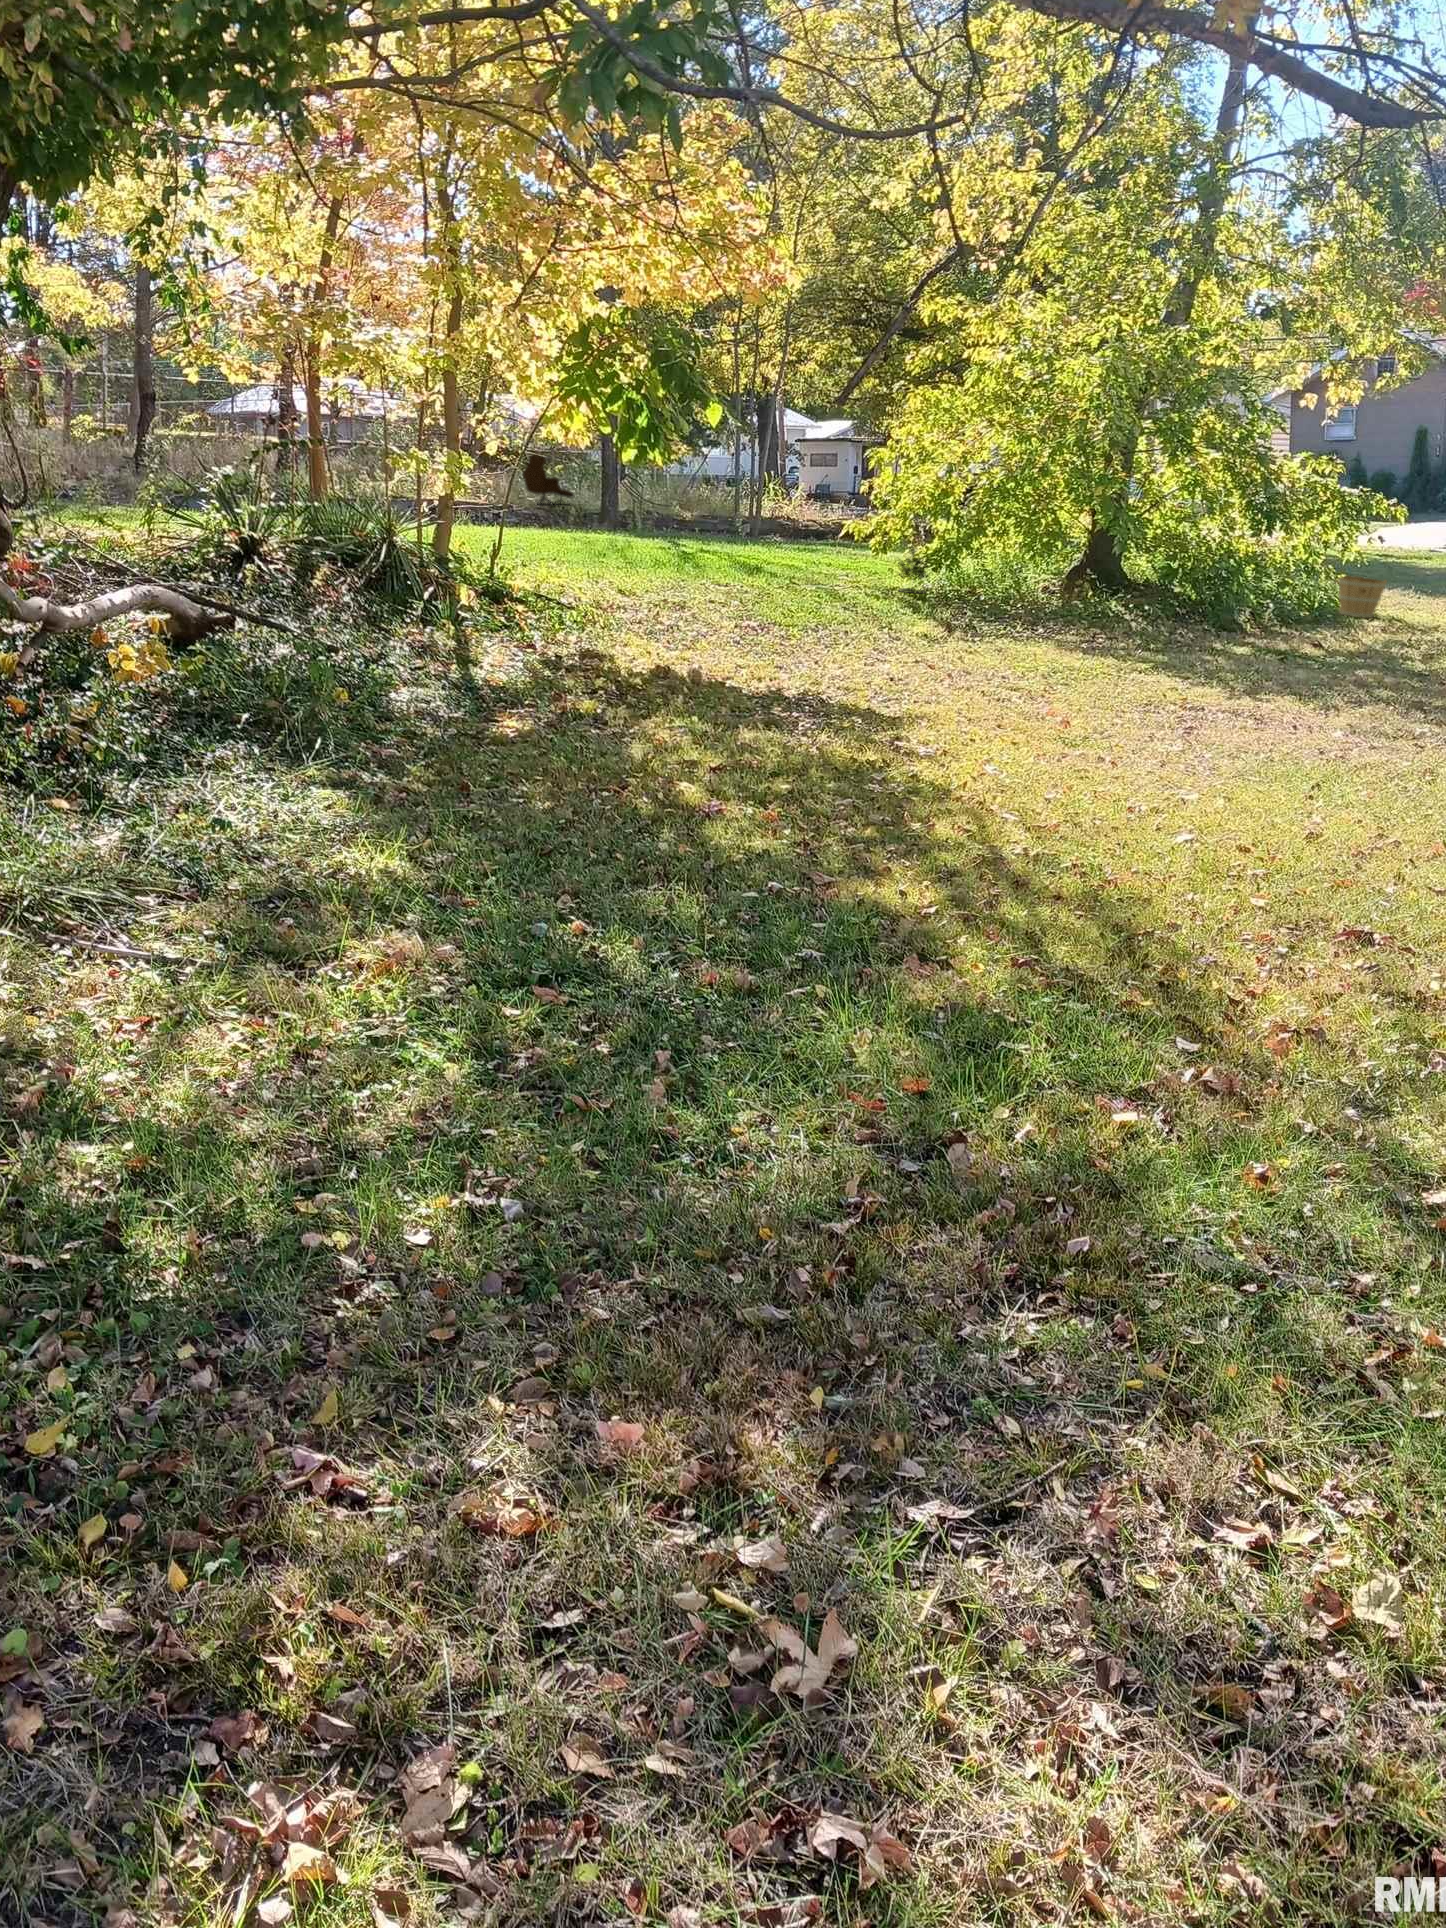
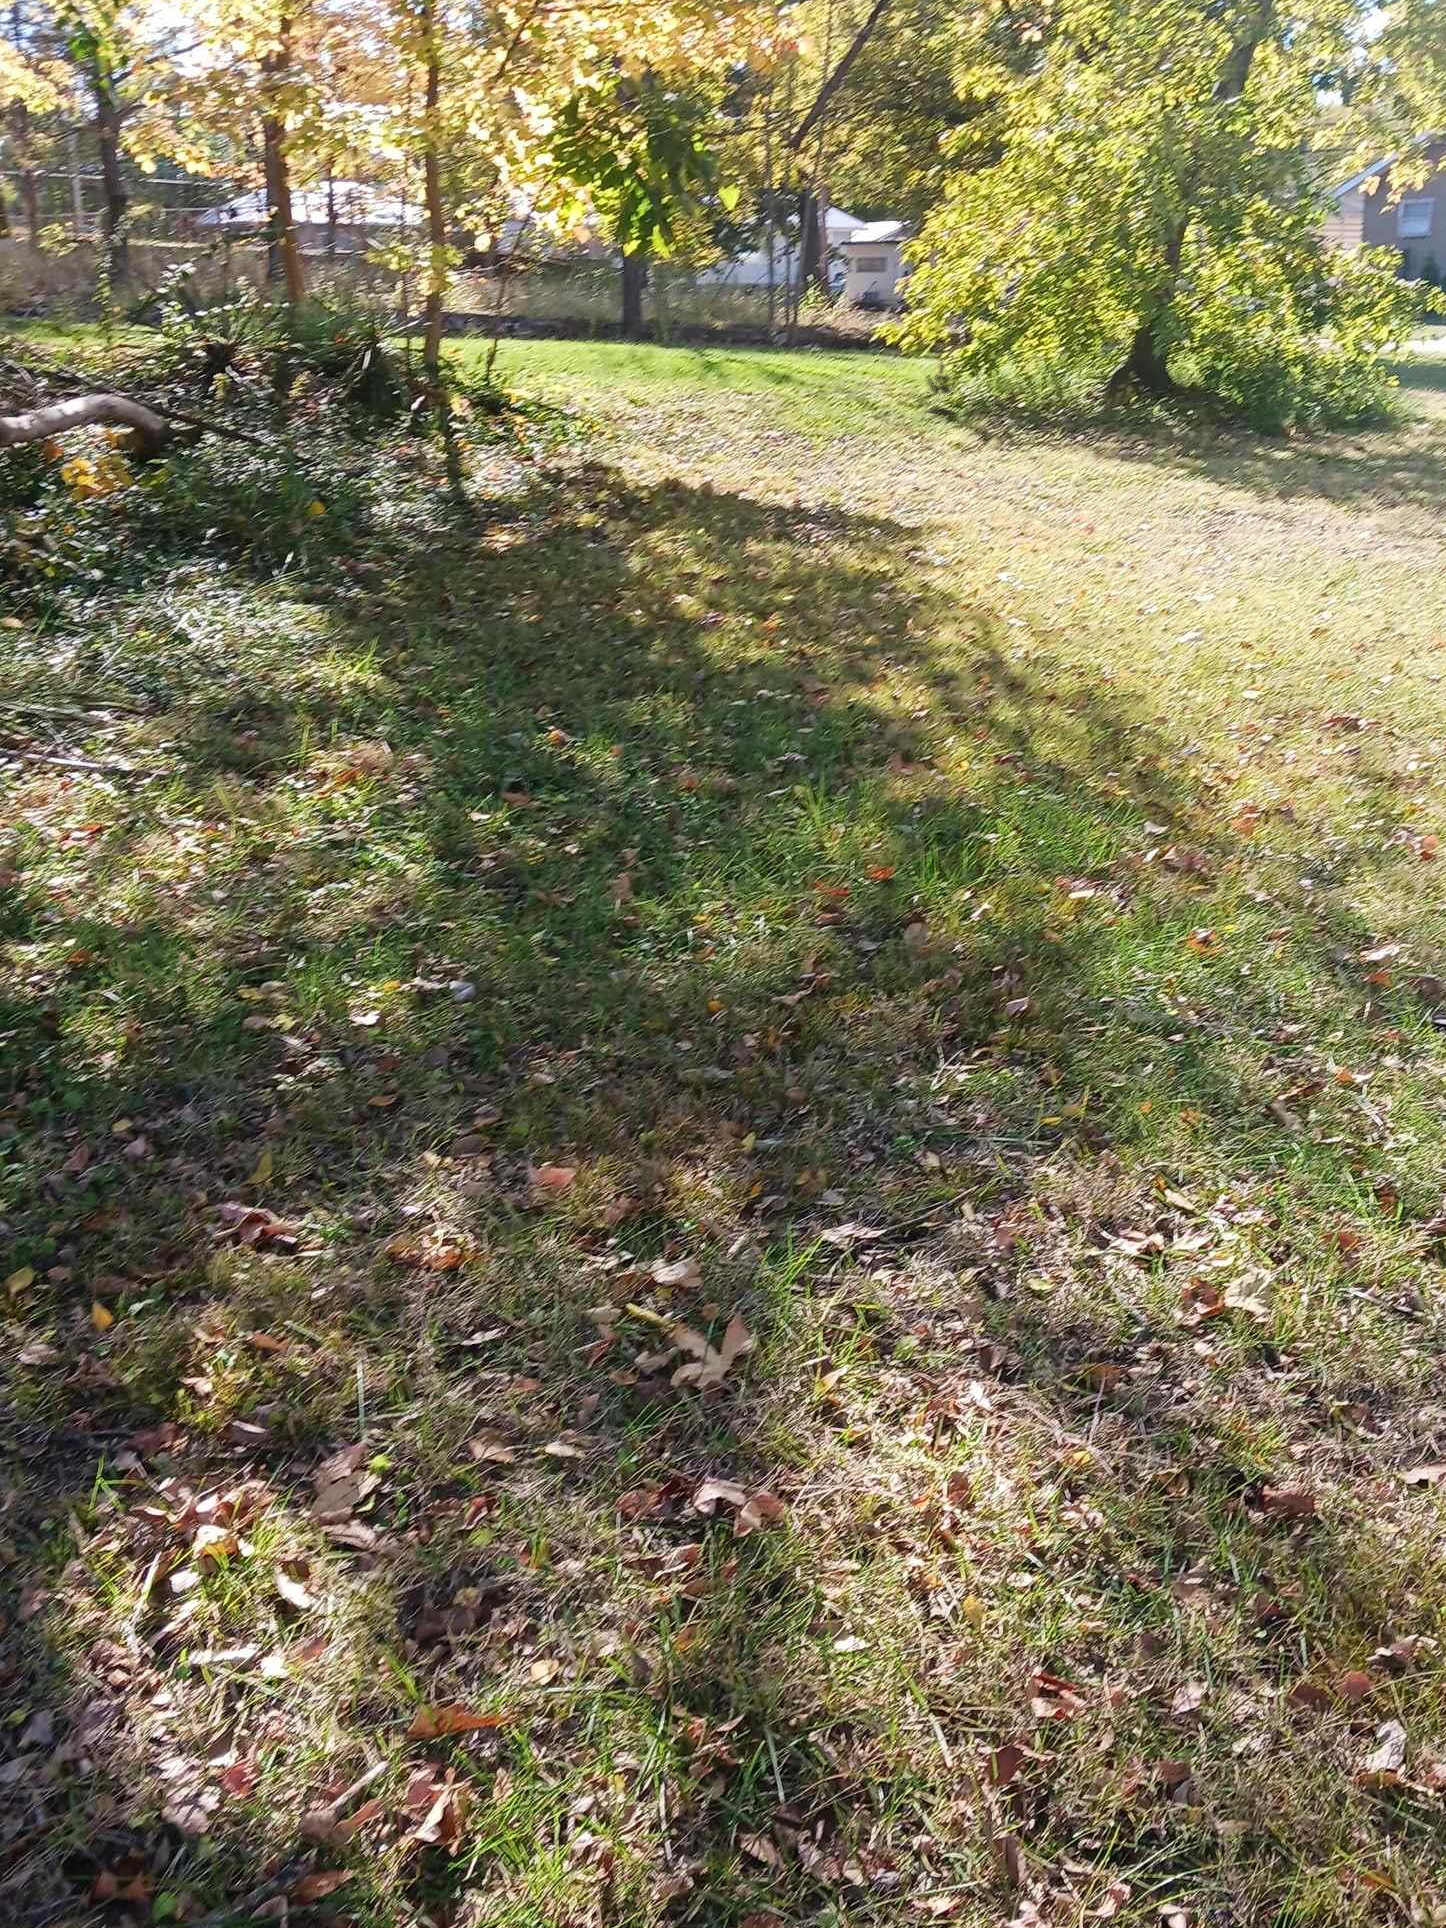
lounge chair: present [523,455,574,504] -> none [539,268,597,328]
wooden bucket: present [1338,576,1387,618] -> none [1366,391,1417,436]

